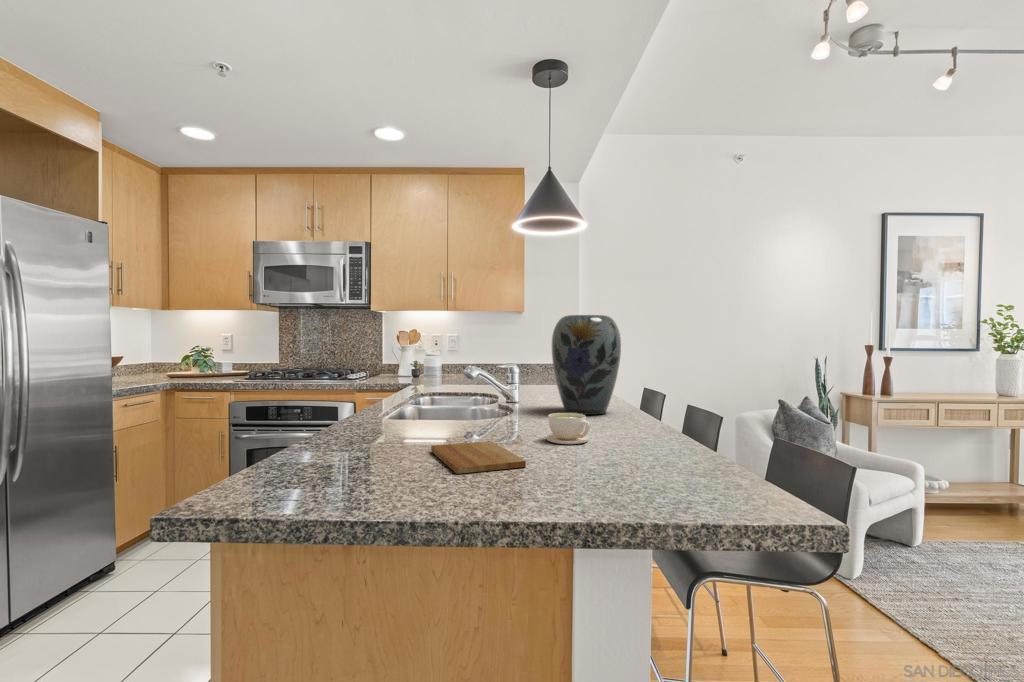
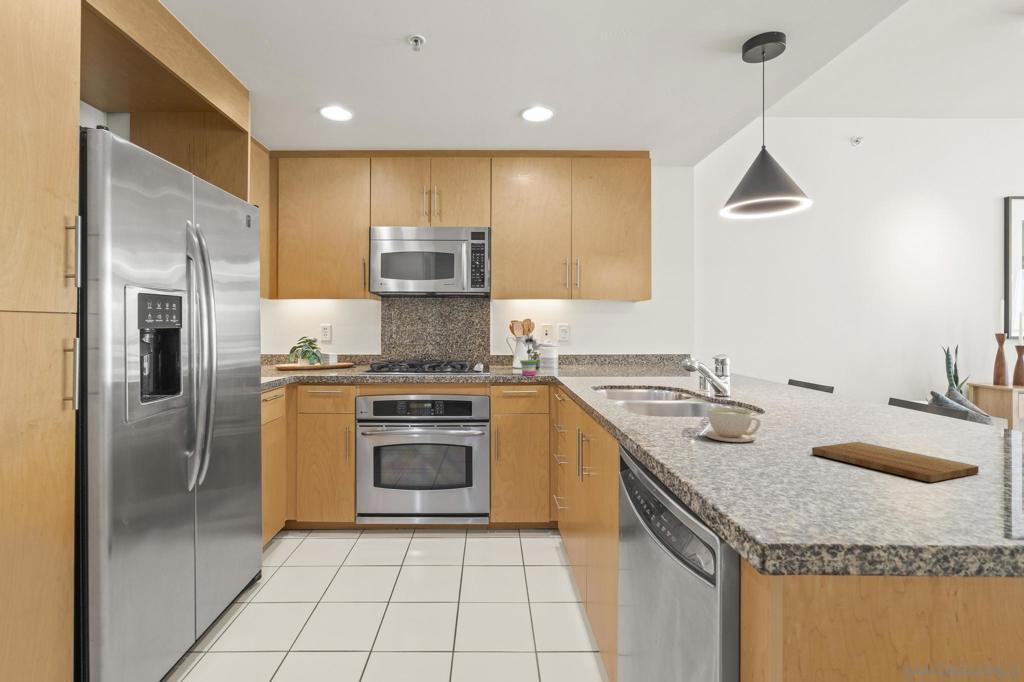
vase: present [552,315,621,415] -> none [787,302,875,409]
potted plant: none [389,334,415,383] -> present [520,324,542,375]
coffee cup: present [547,413,590,444] -> present [706,408,761,442]

